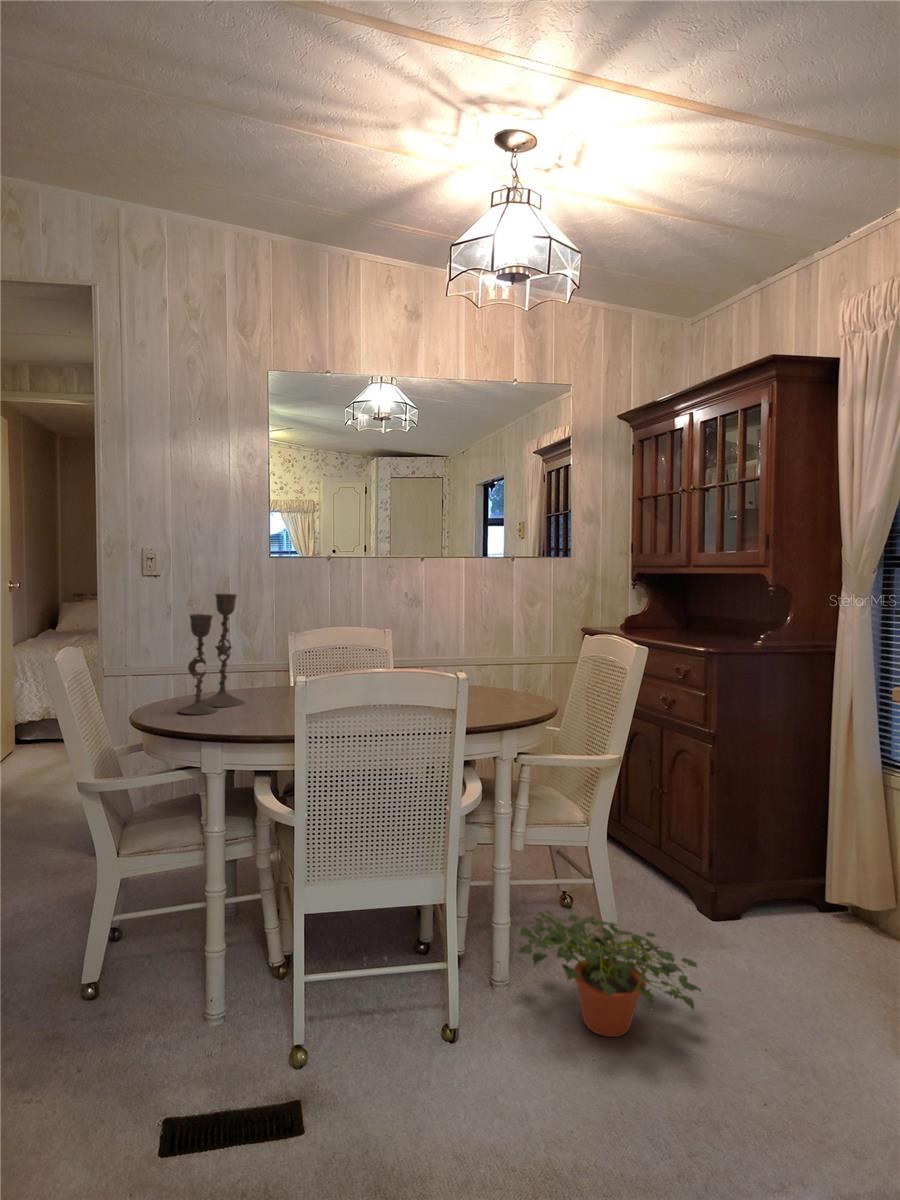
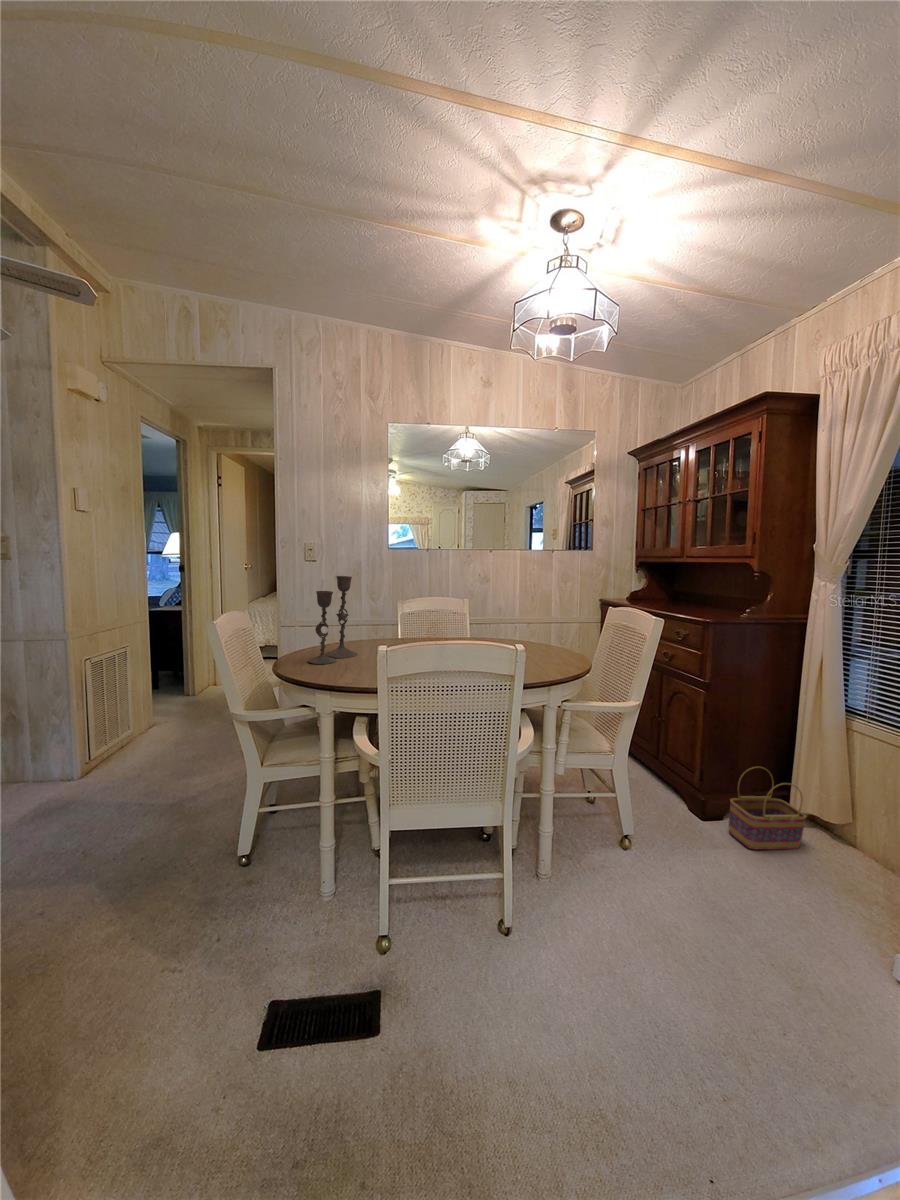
basket: none [744,836,835,941] -> present [729,767,806,850]
potted plant: present [519,910,701,1037] -> none [558,826,715,936]

